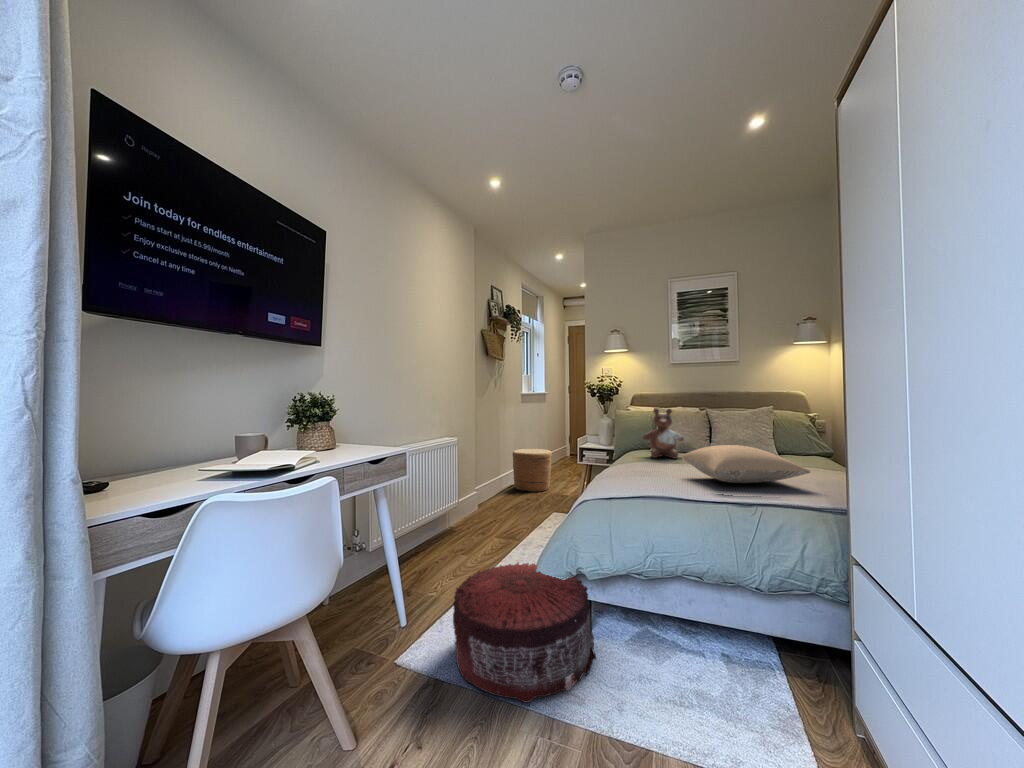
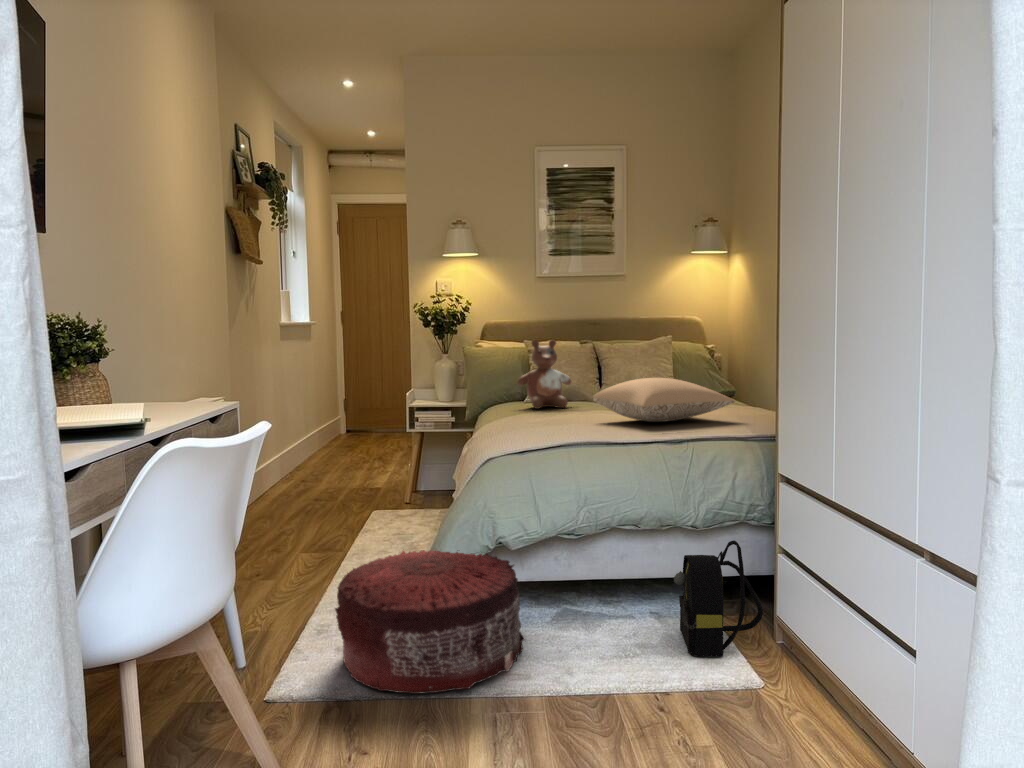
woven basket: present [512,449,552,492] -> none [278,417,347,488]
backpack: none [733,615,835,735] -> present [674,540,763,657]

